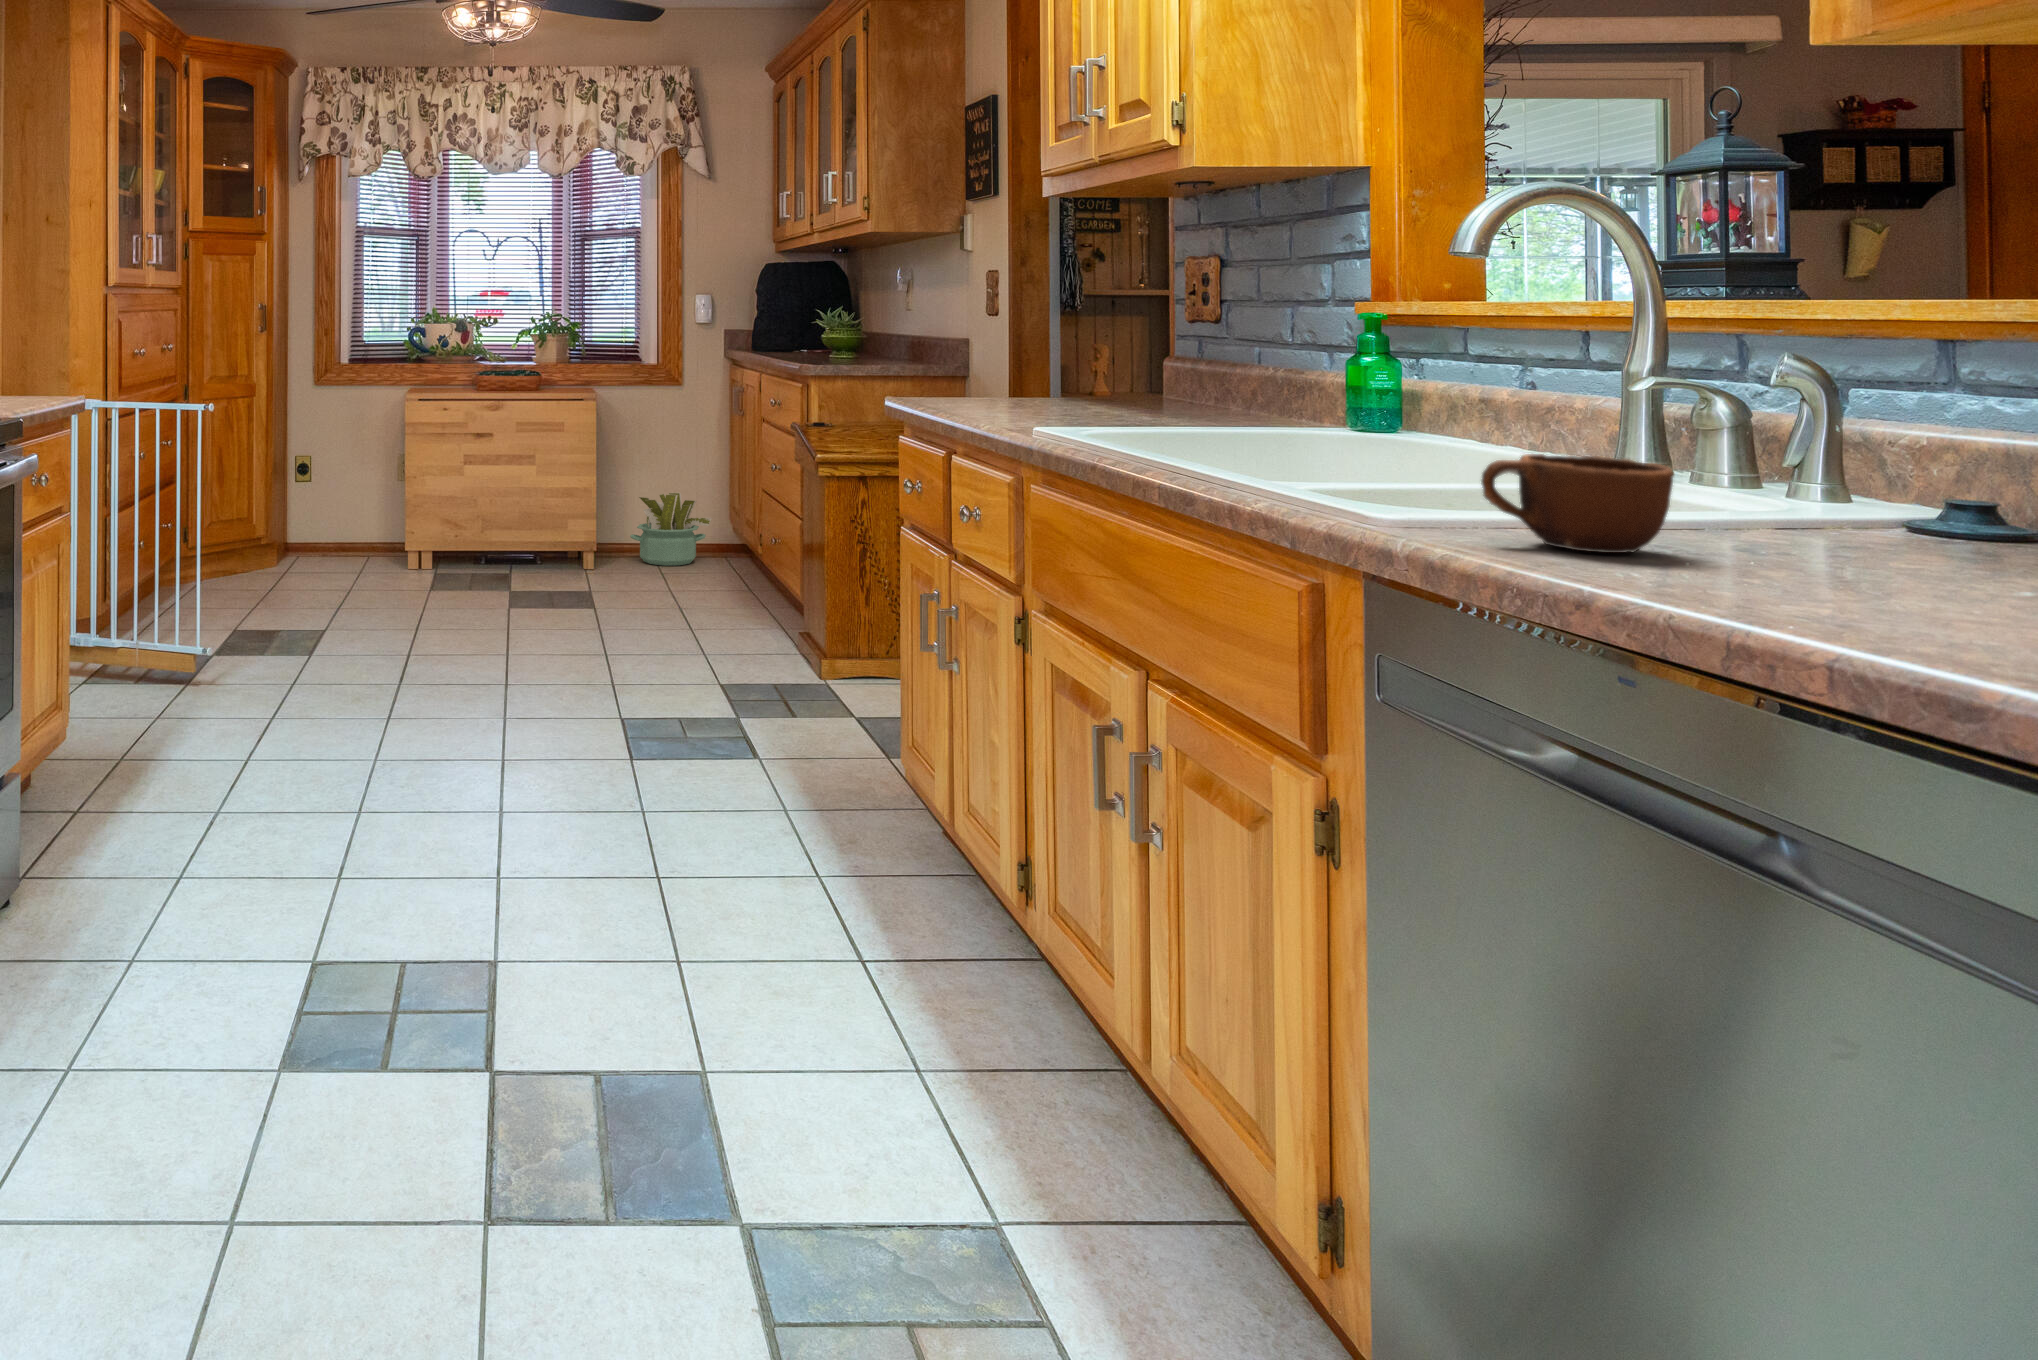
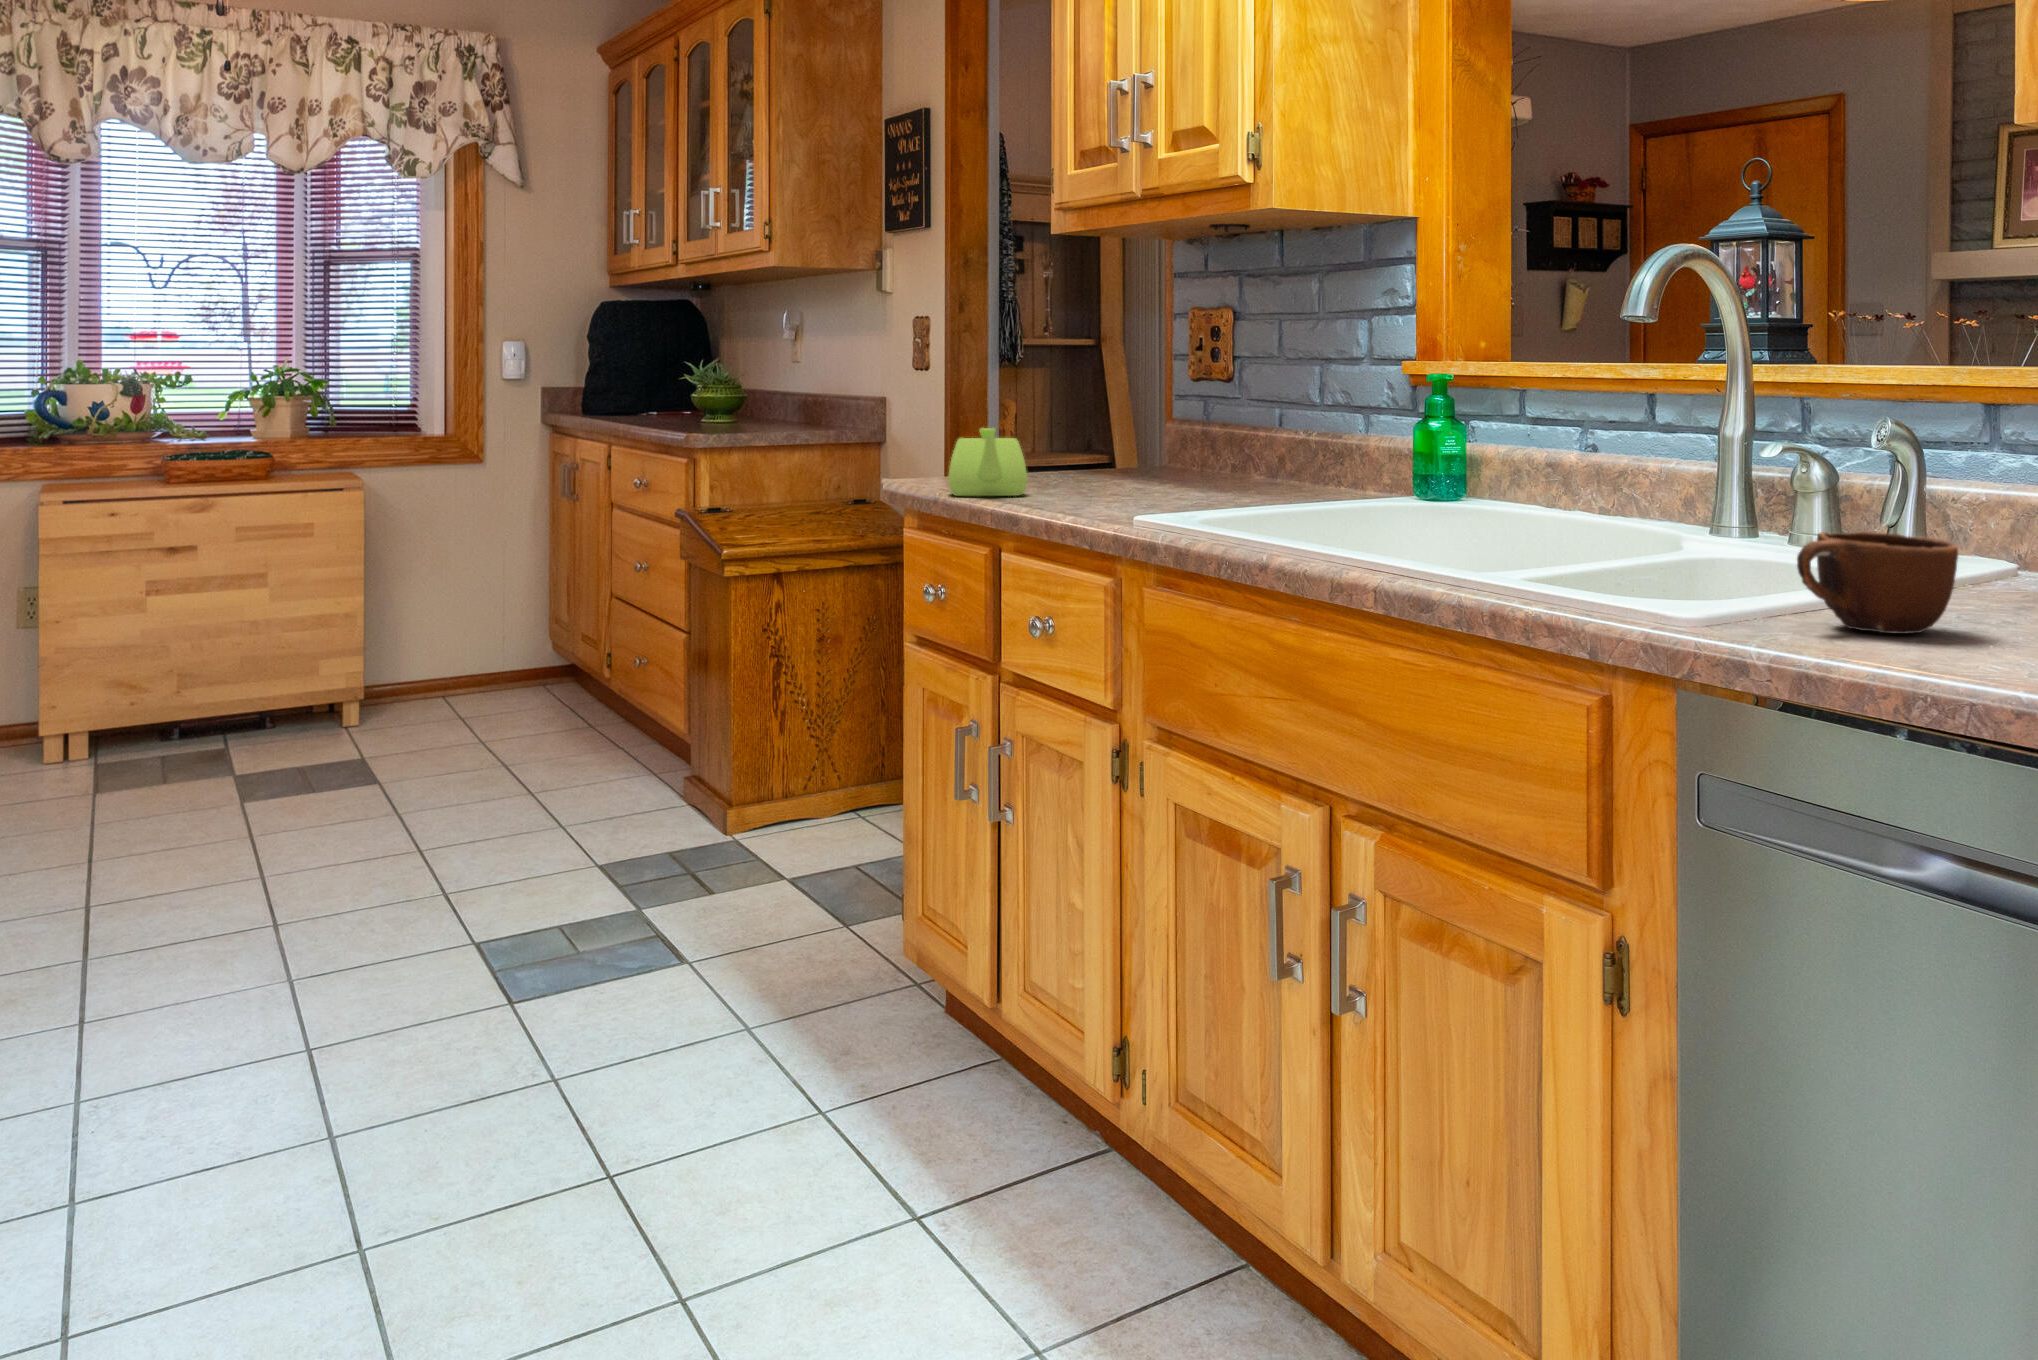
teapot: none [940,359,1008,414] -> present [948,428,1027,496]
decorative plant: present [630,493,712,566] -> none [407,611,525,714]

